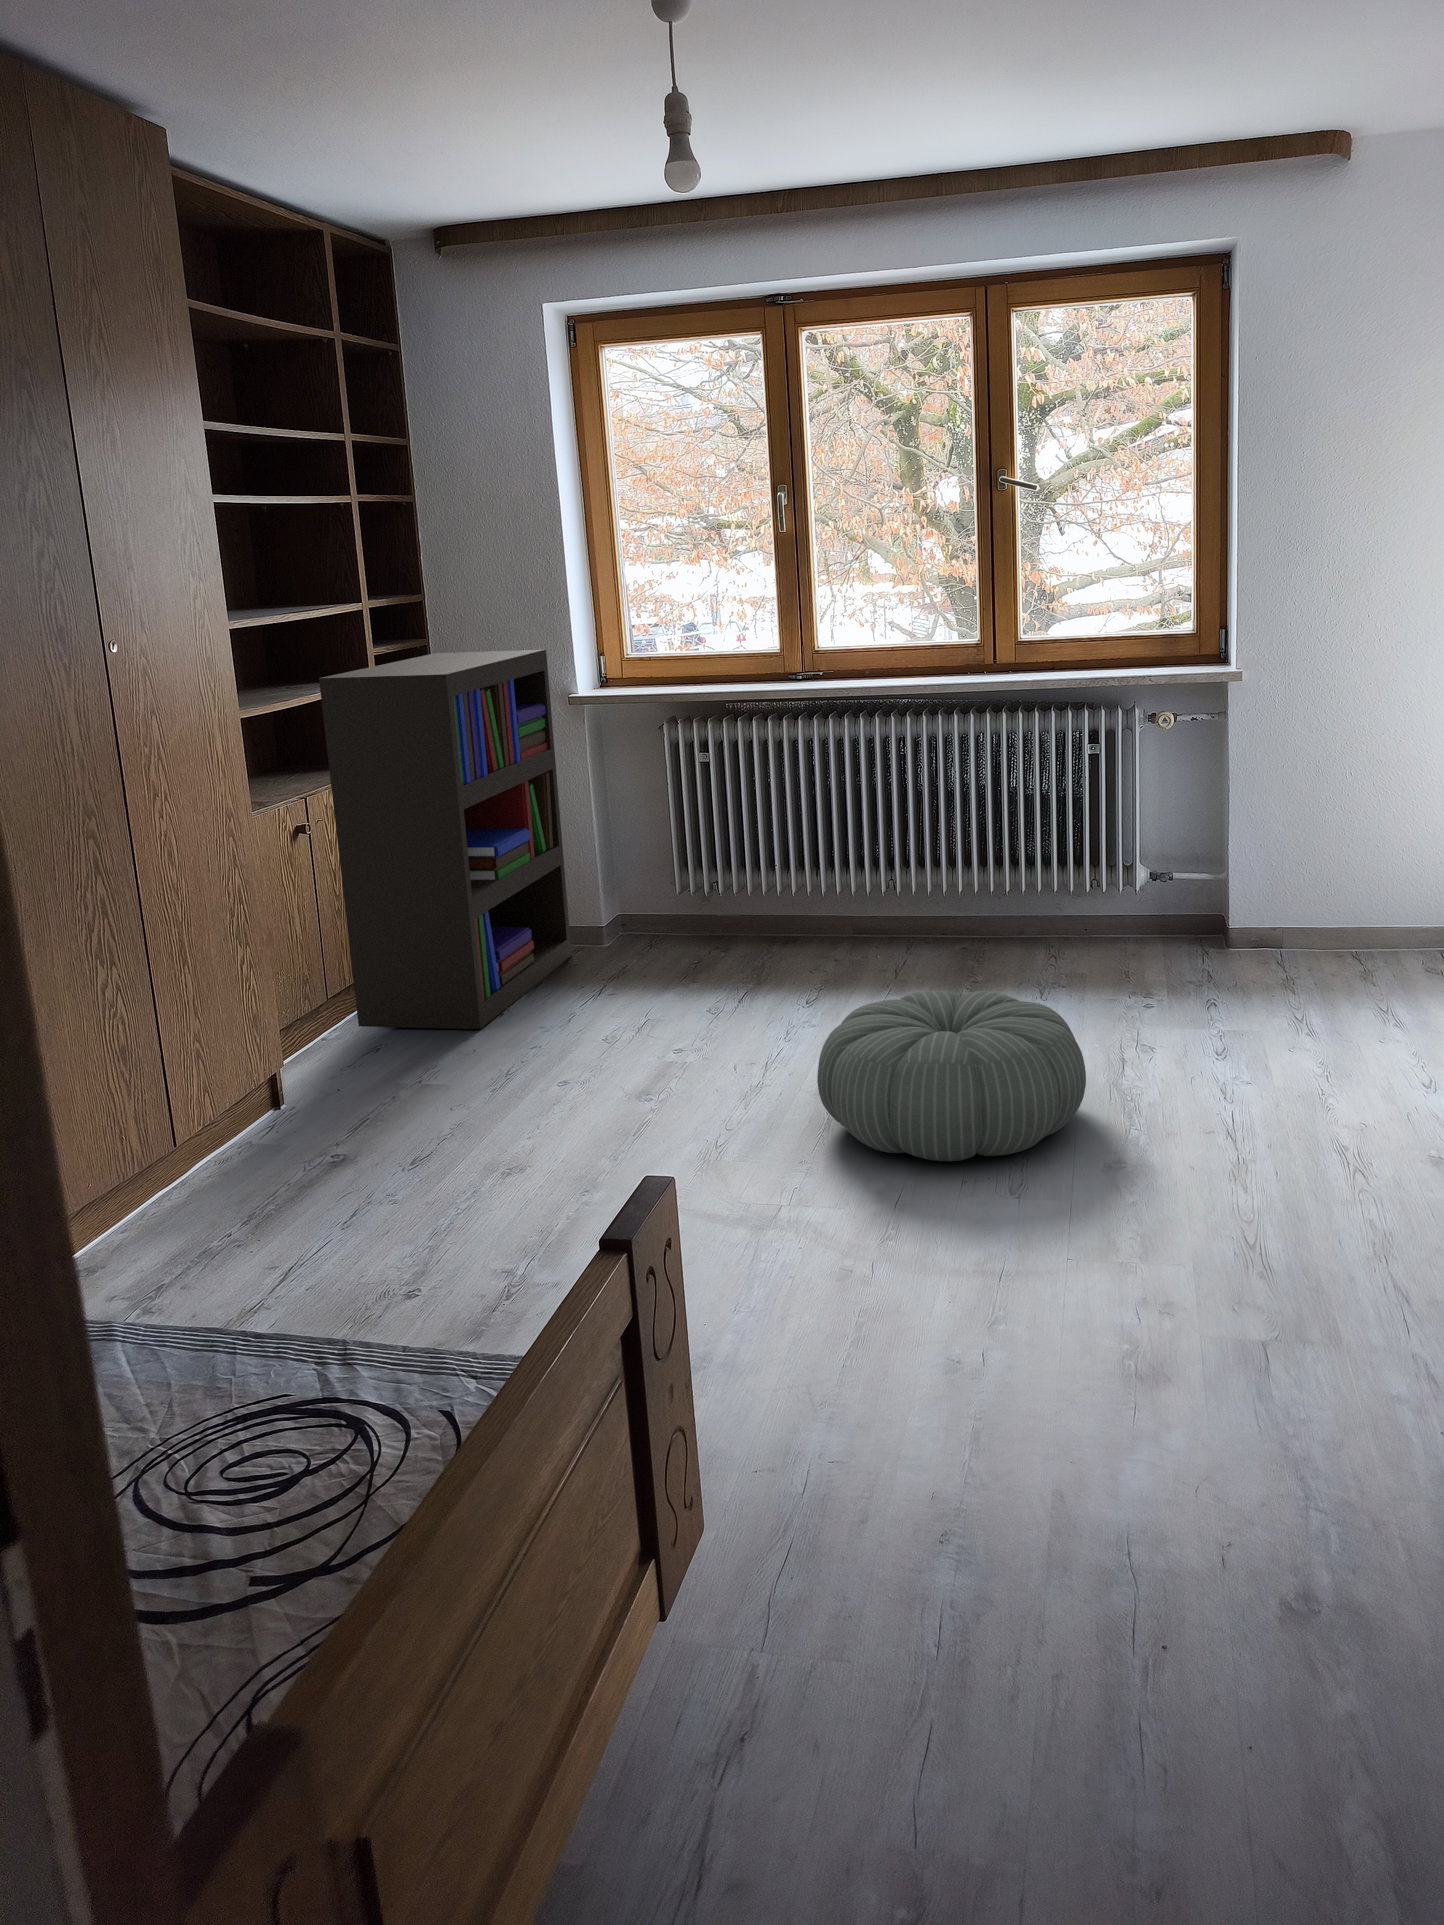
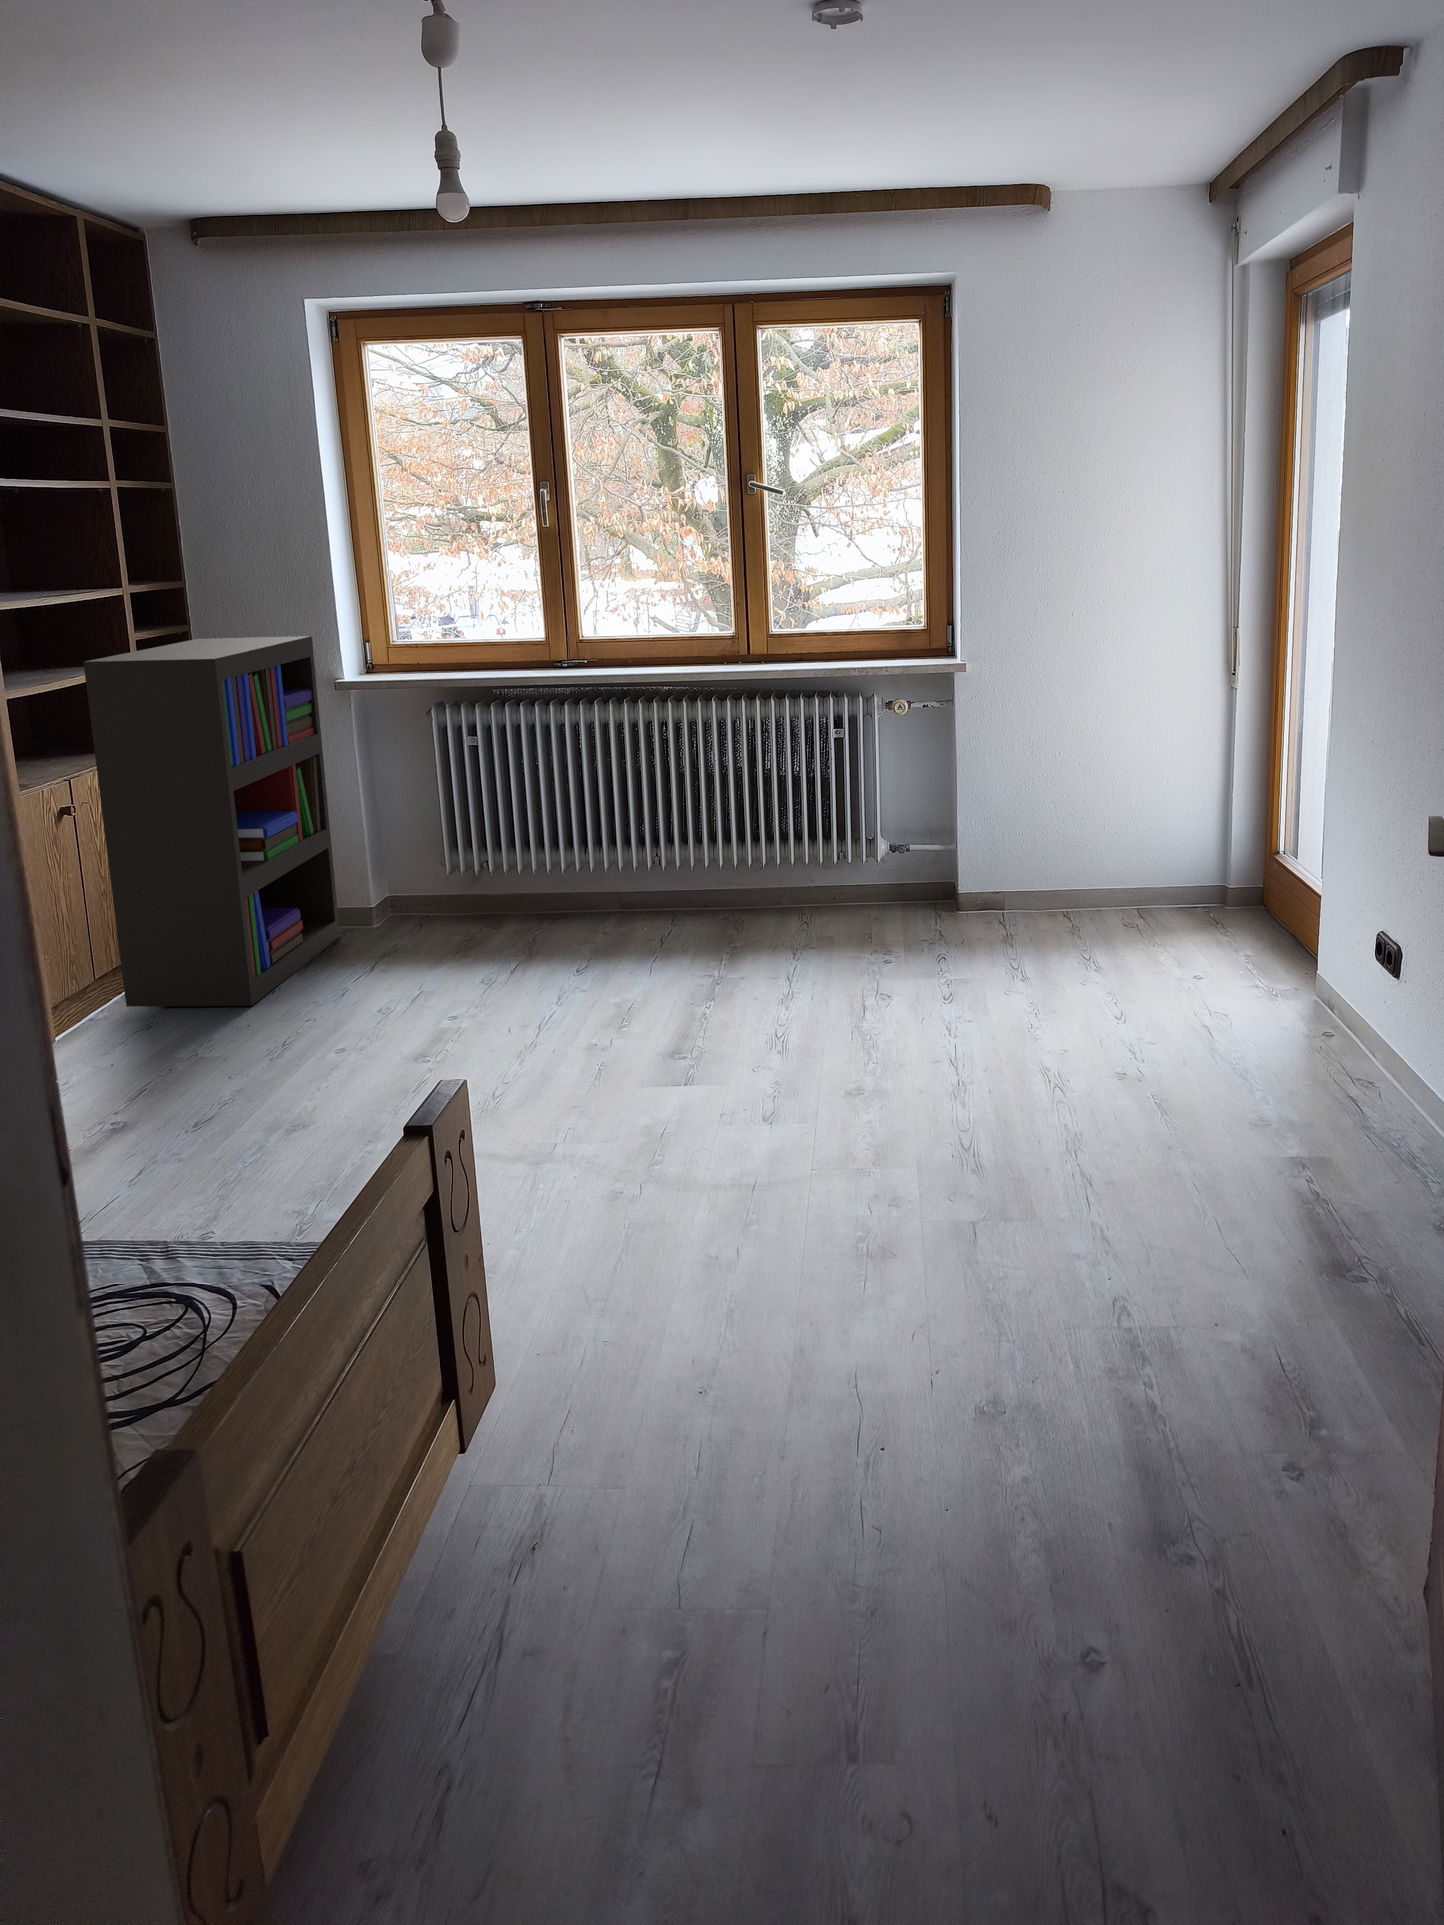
pouf: present [817,991,1086,1161] -> none [585,953,830,1105]

